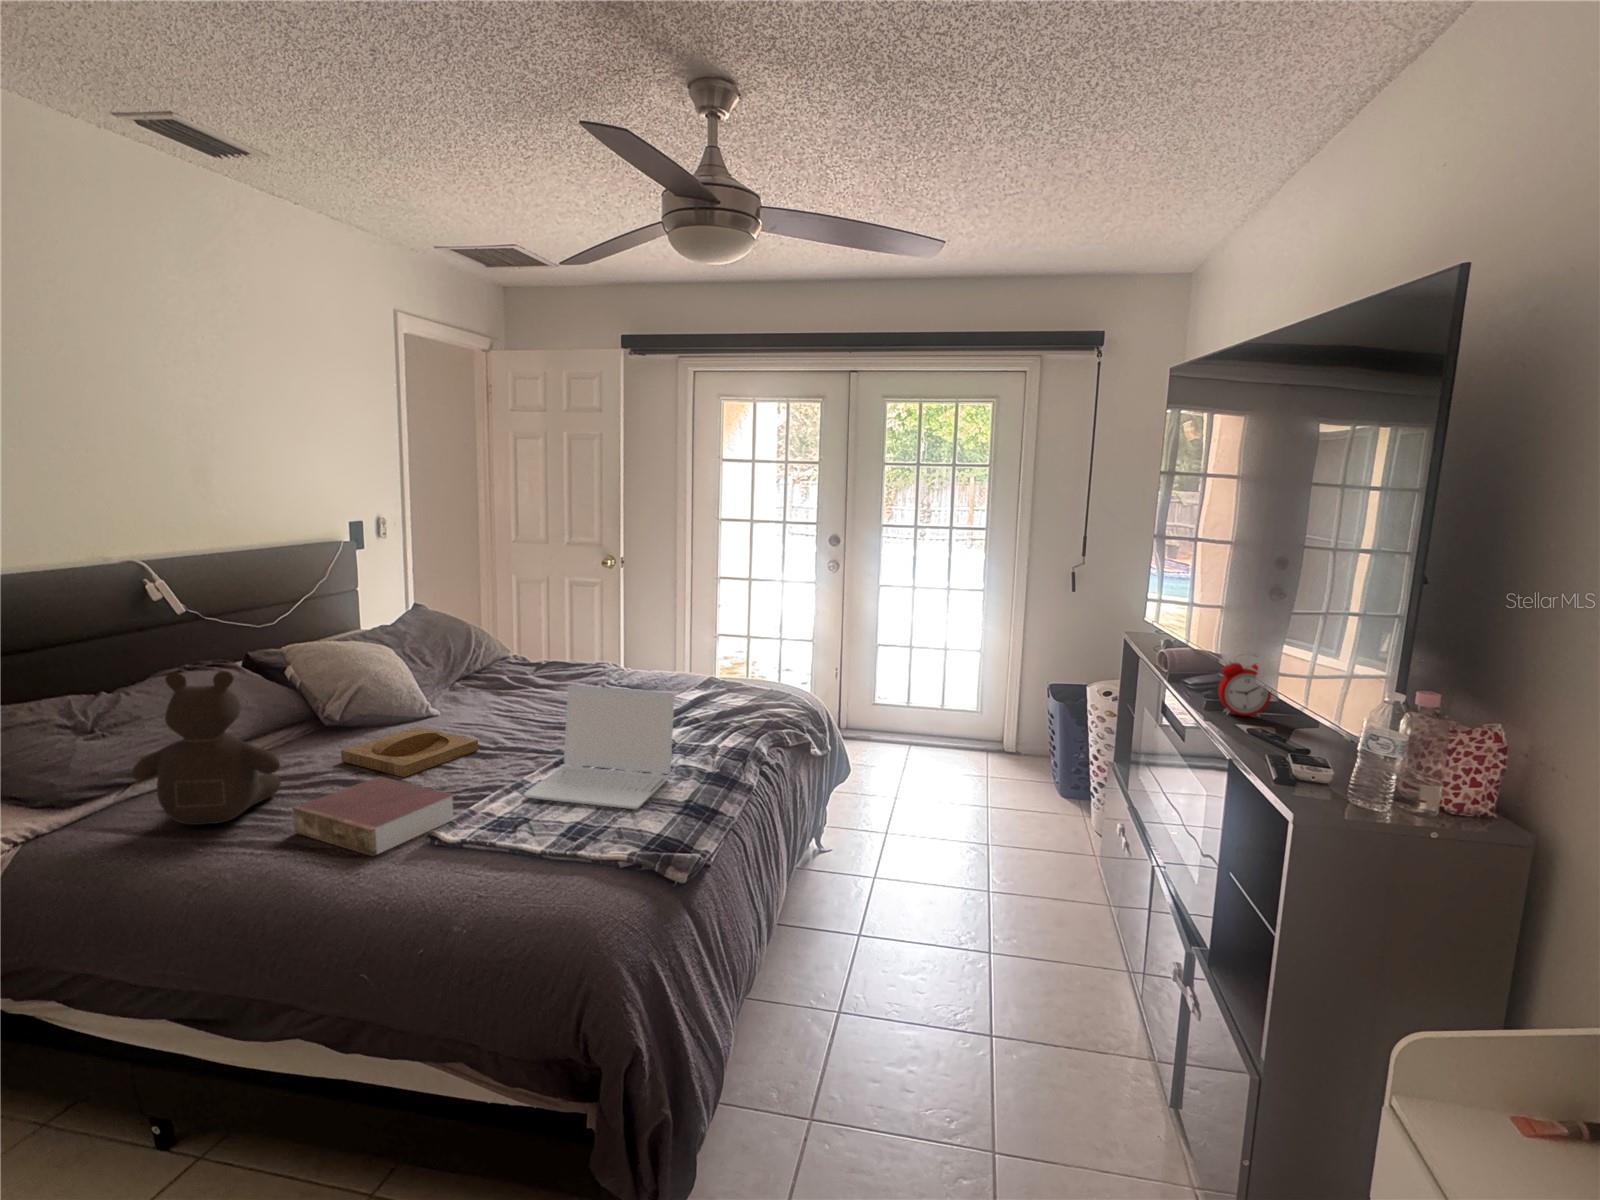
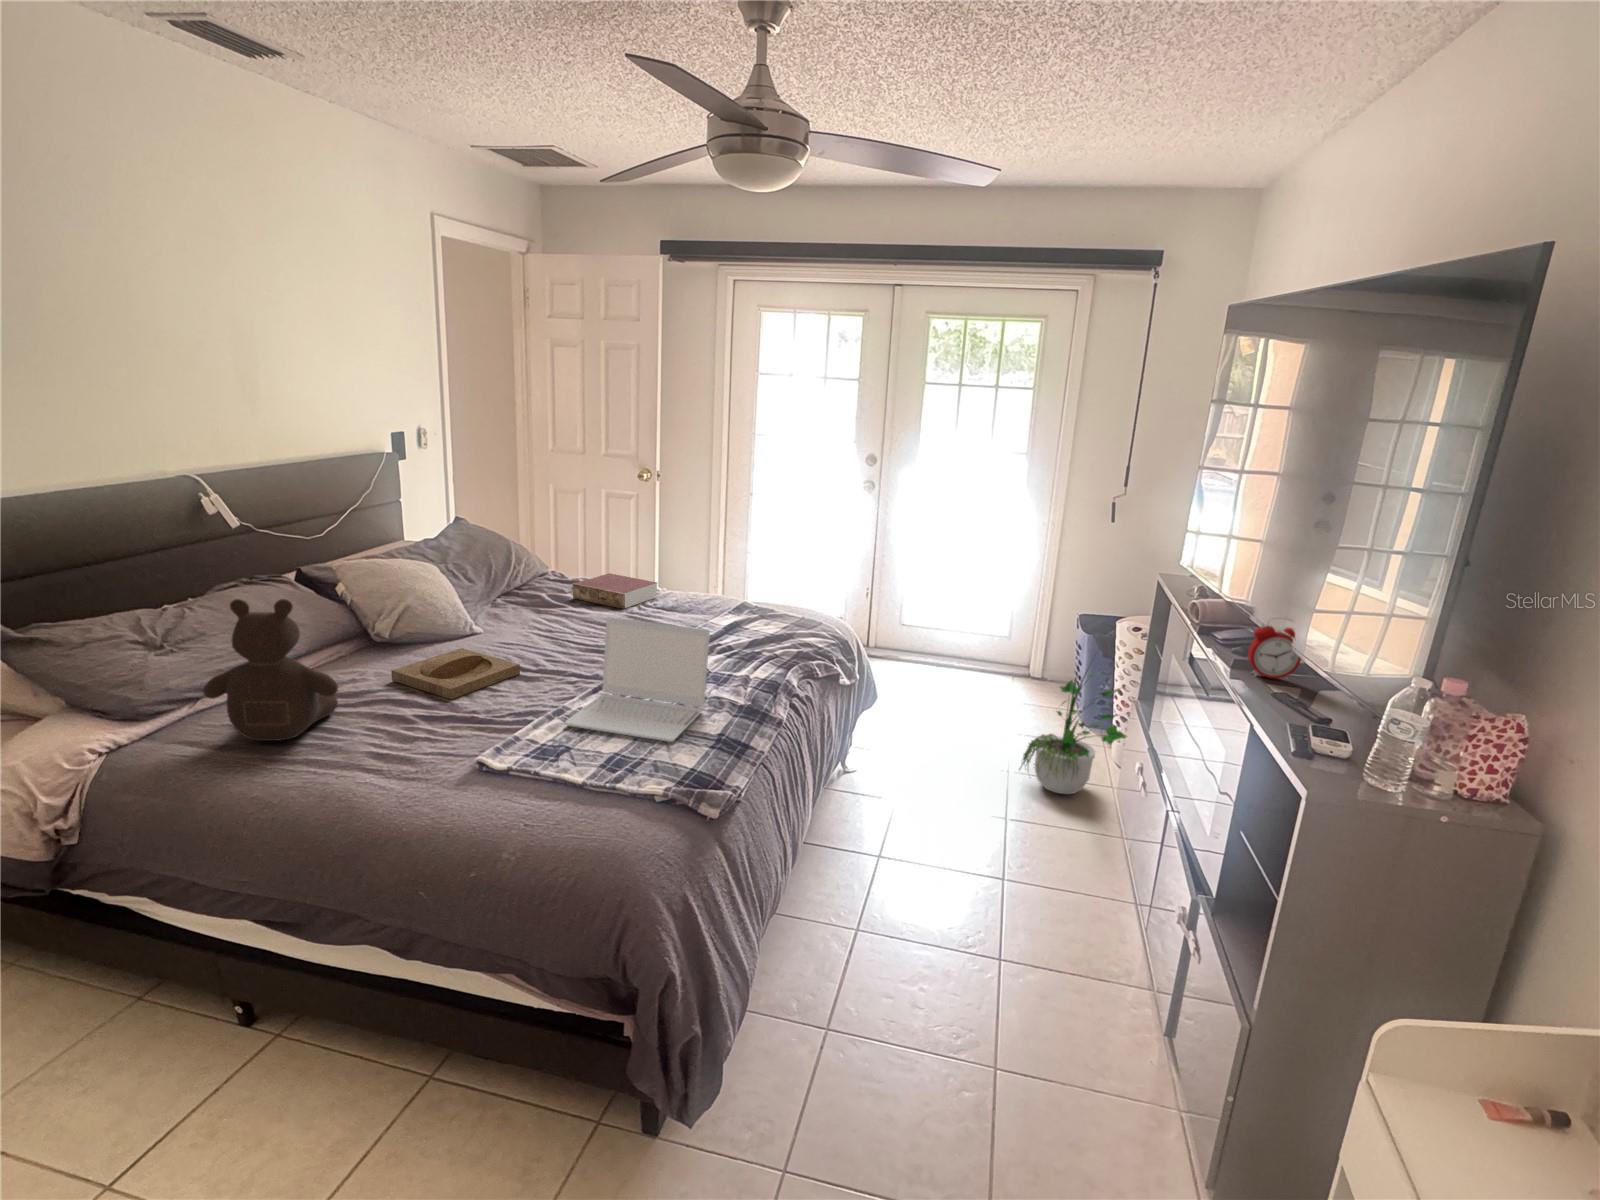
potted plant: none [996,706,1103,860] -> present [1020,672,1126,794]
book: present [293,776,454,856] -> present [573,573,658,609]

